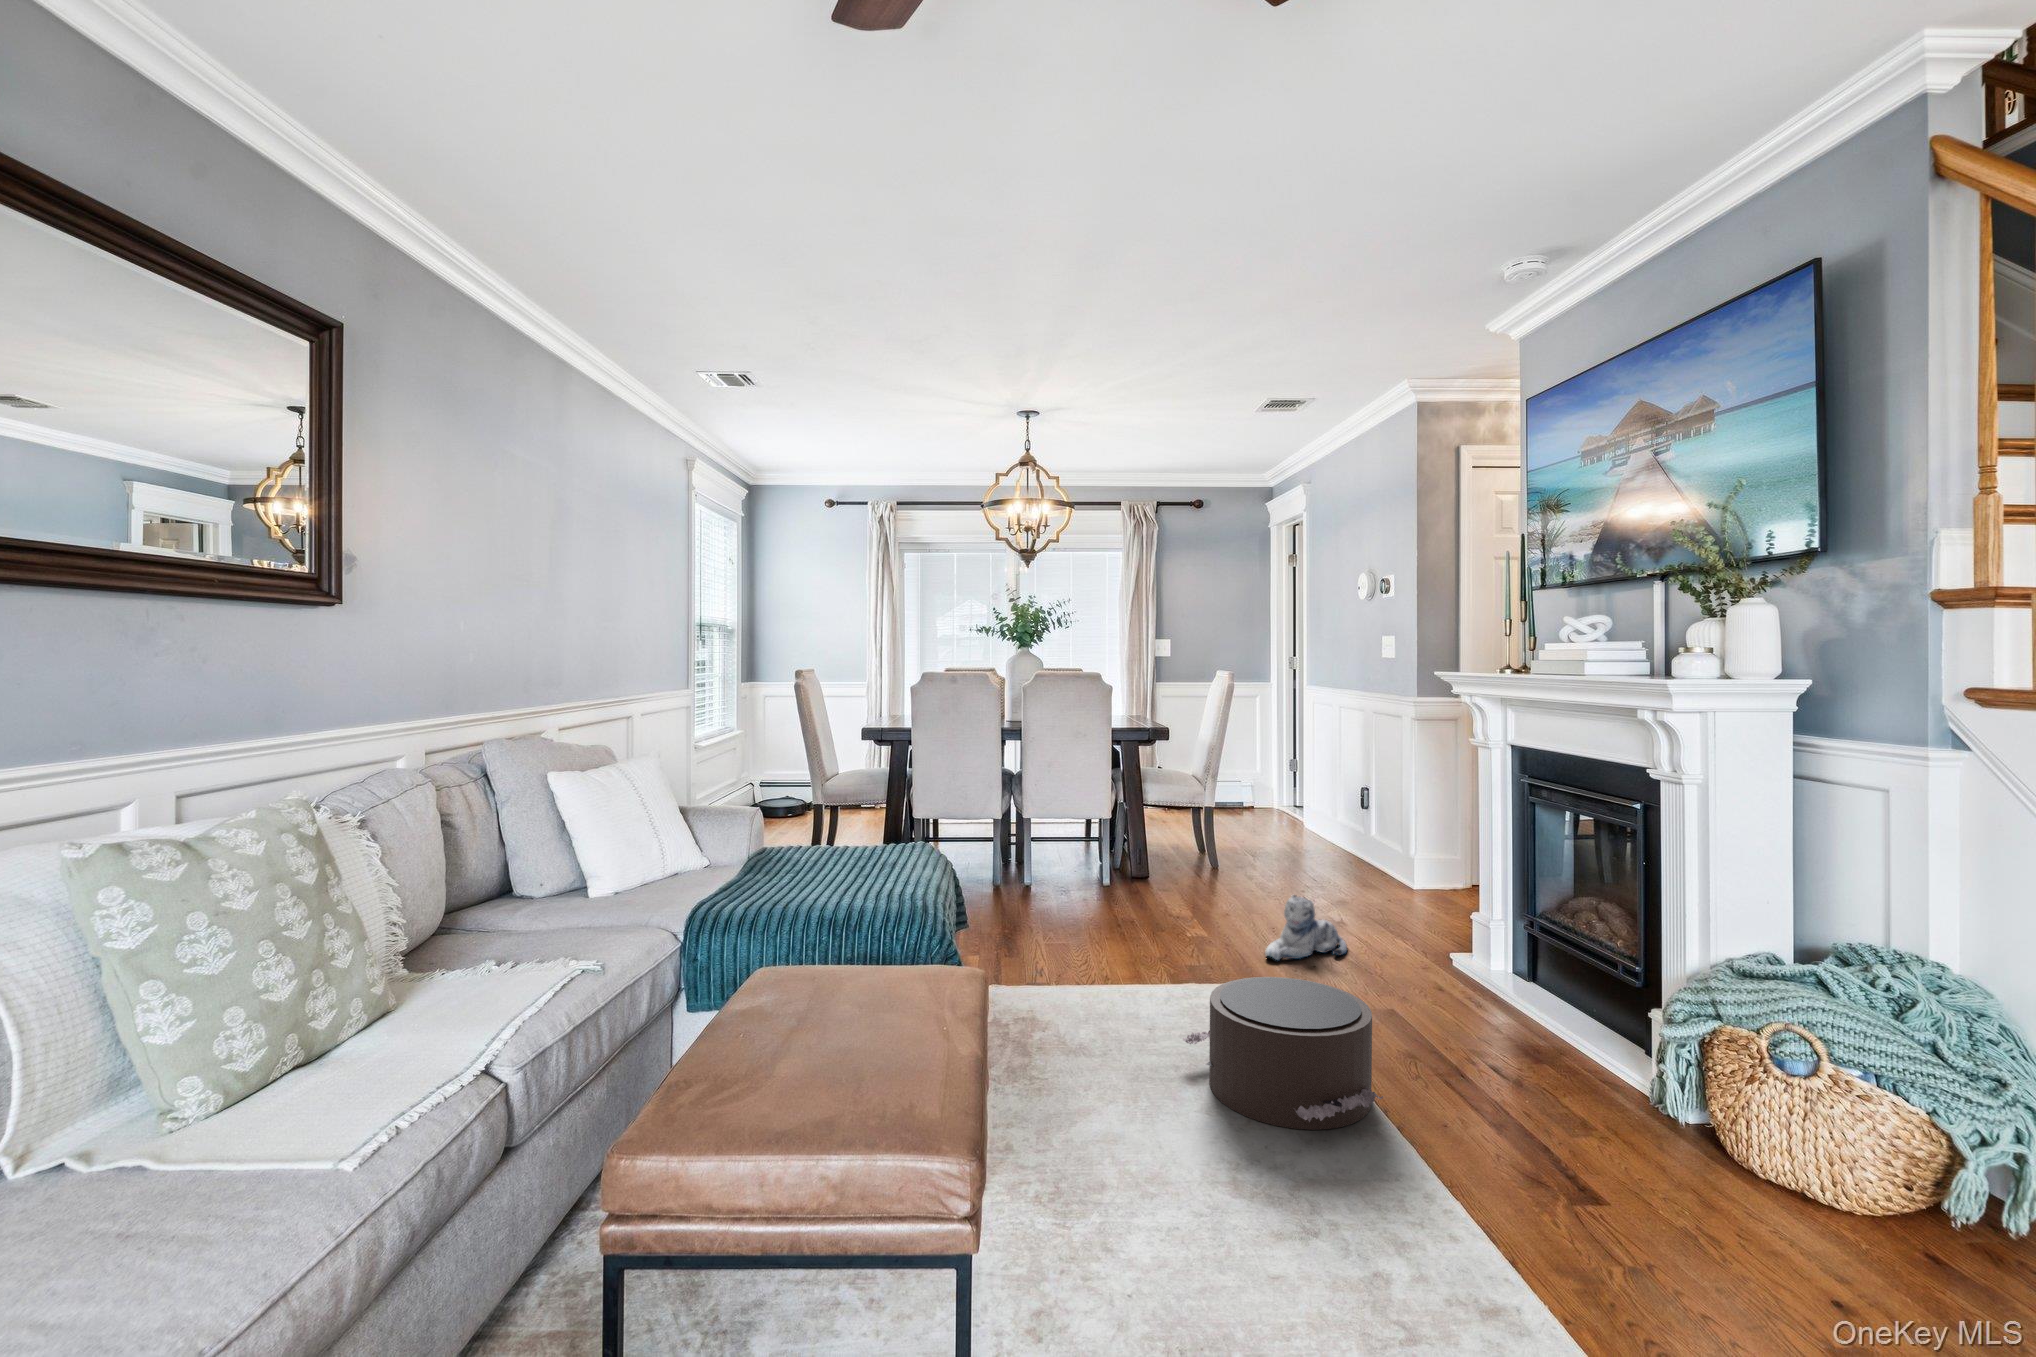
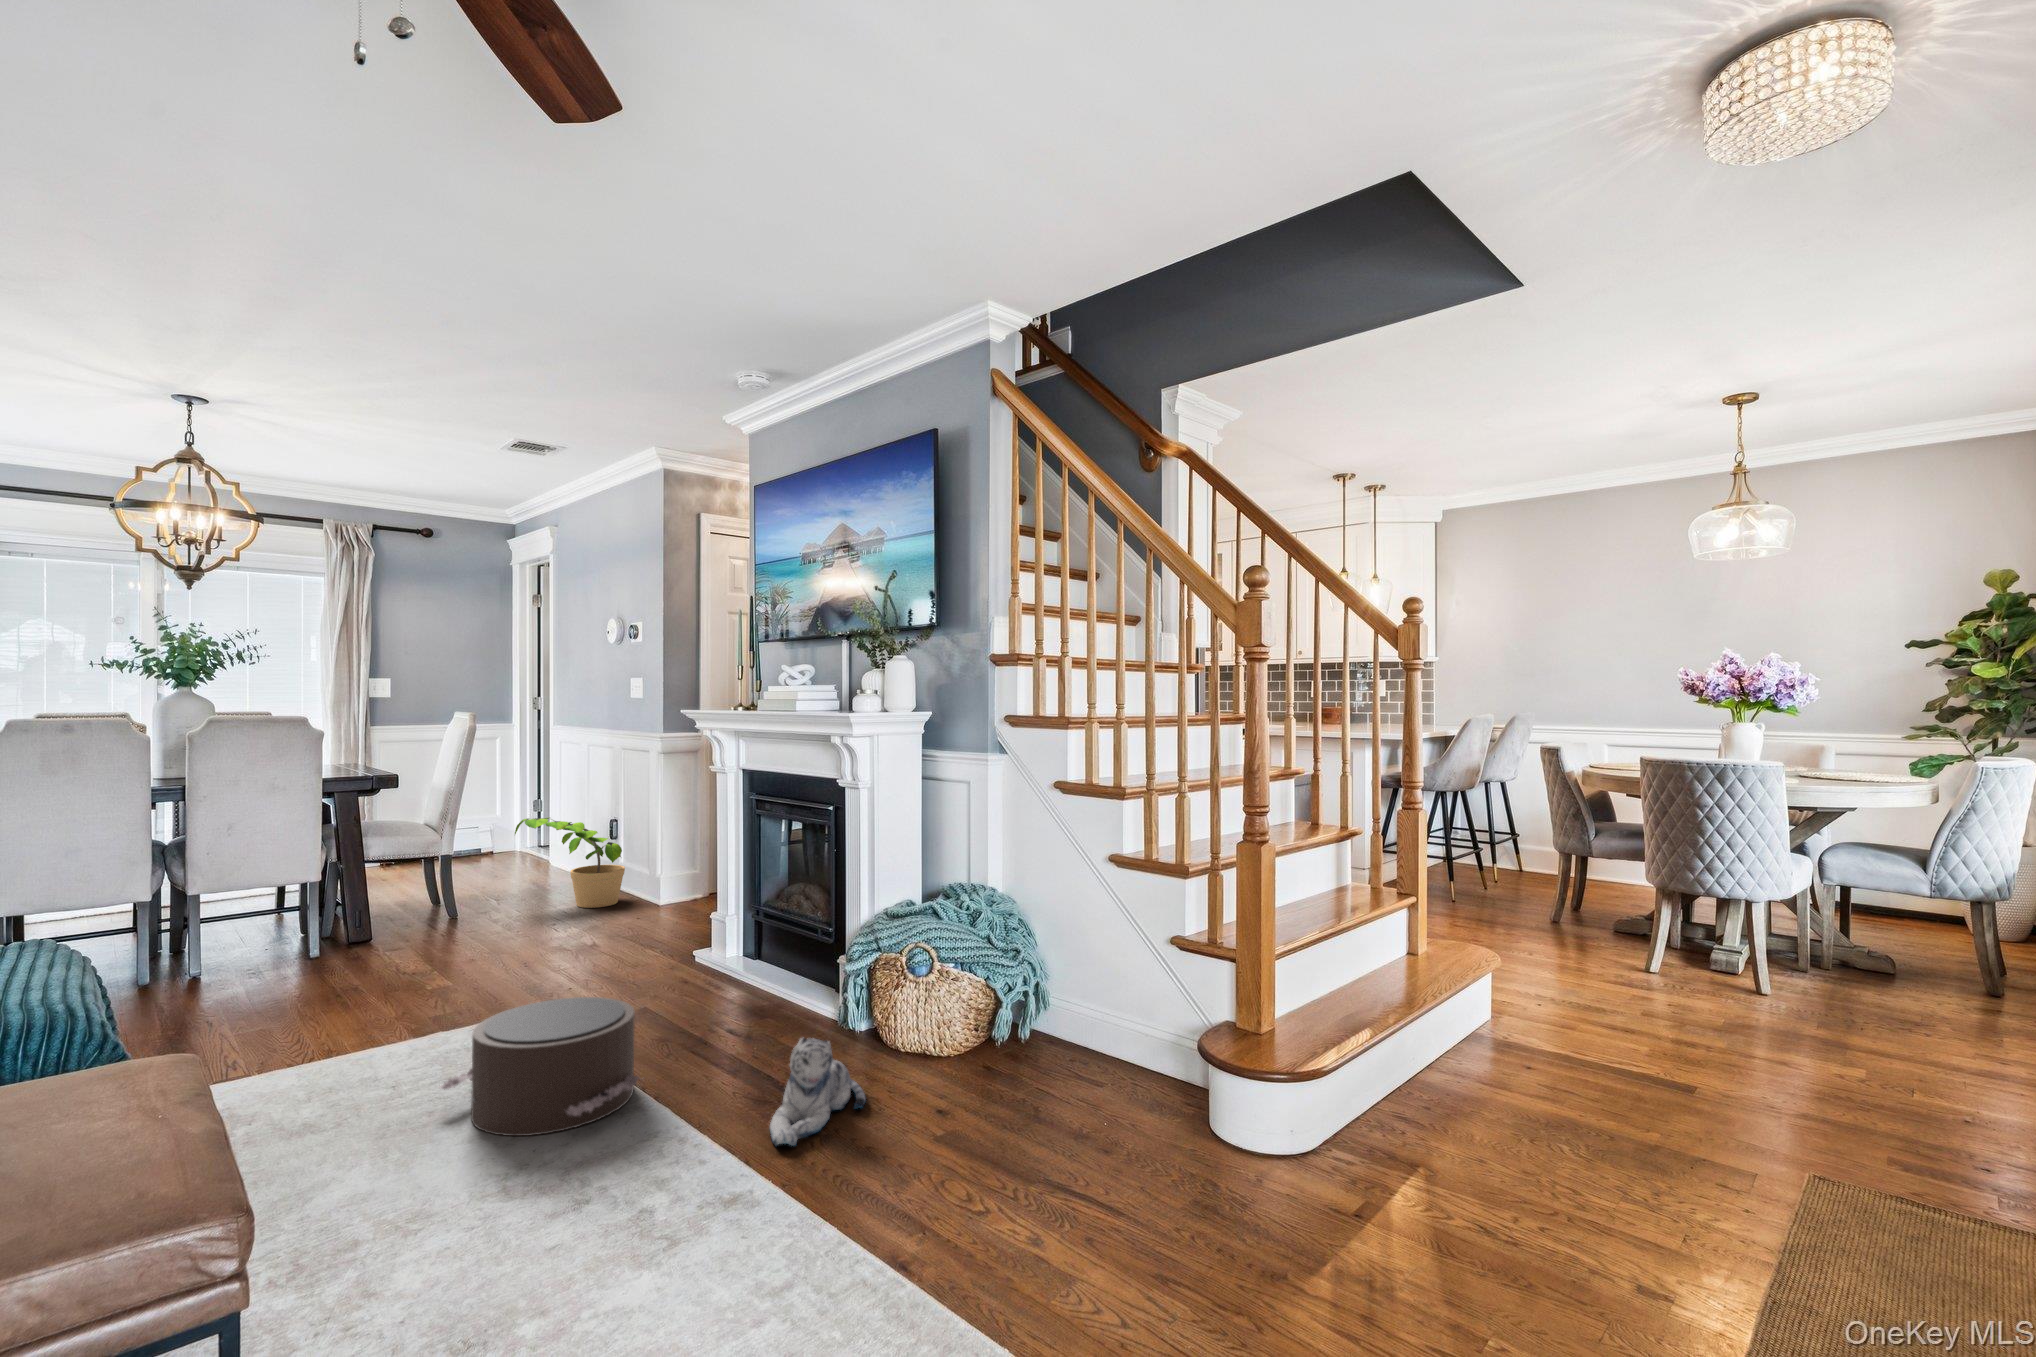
potted plant: none [1267,778,1373,875] -> present [515,817,625,908]
plush toy: present [1265,895,1347,960] -> present [770,1038,866,1146]

